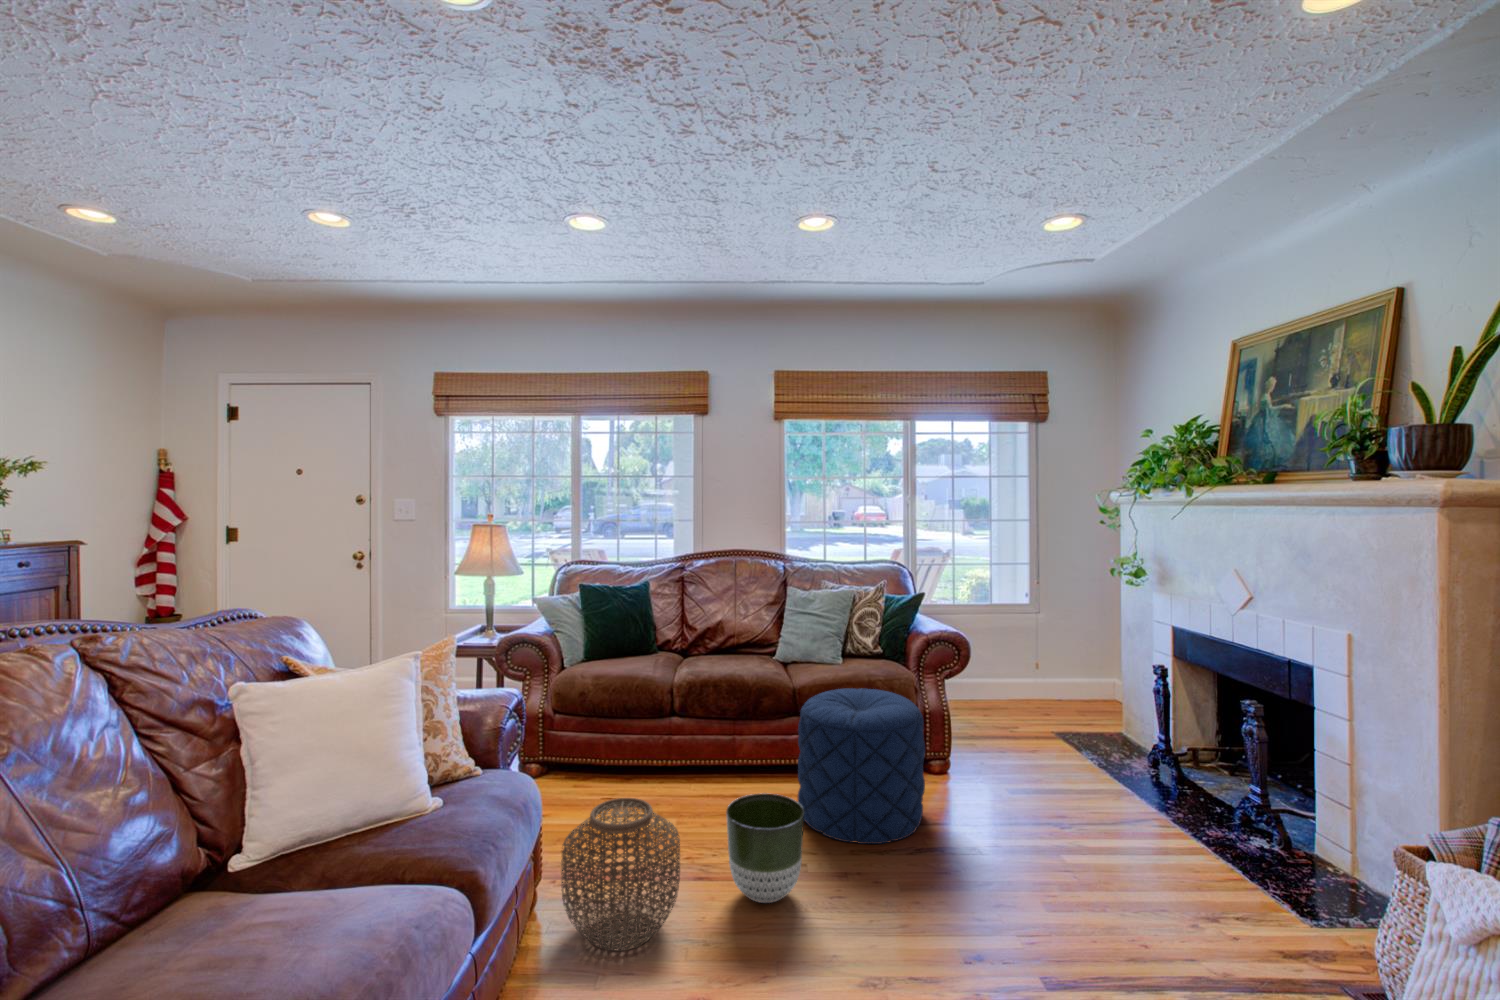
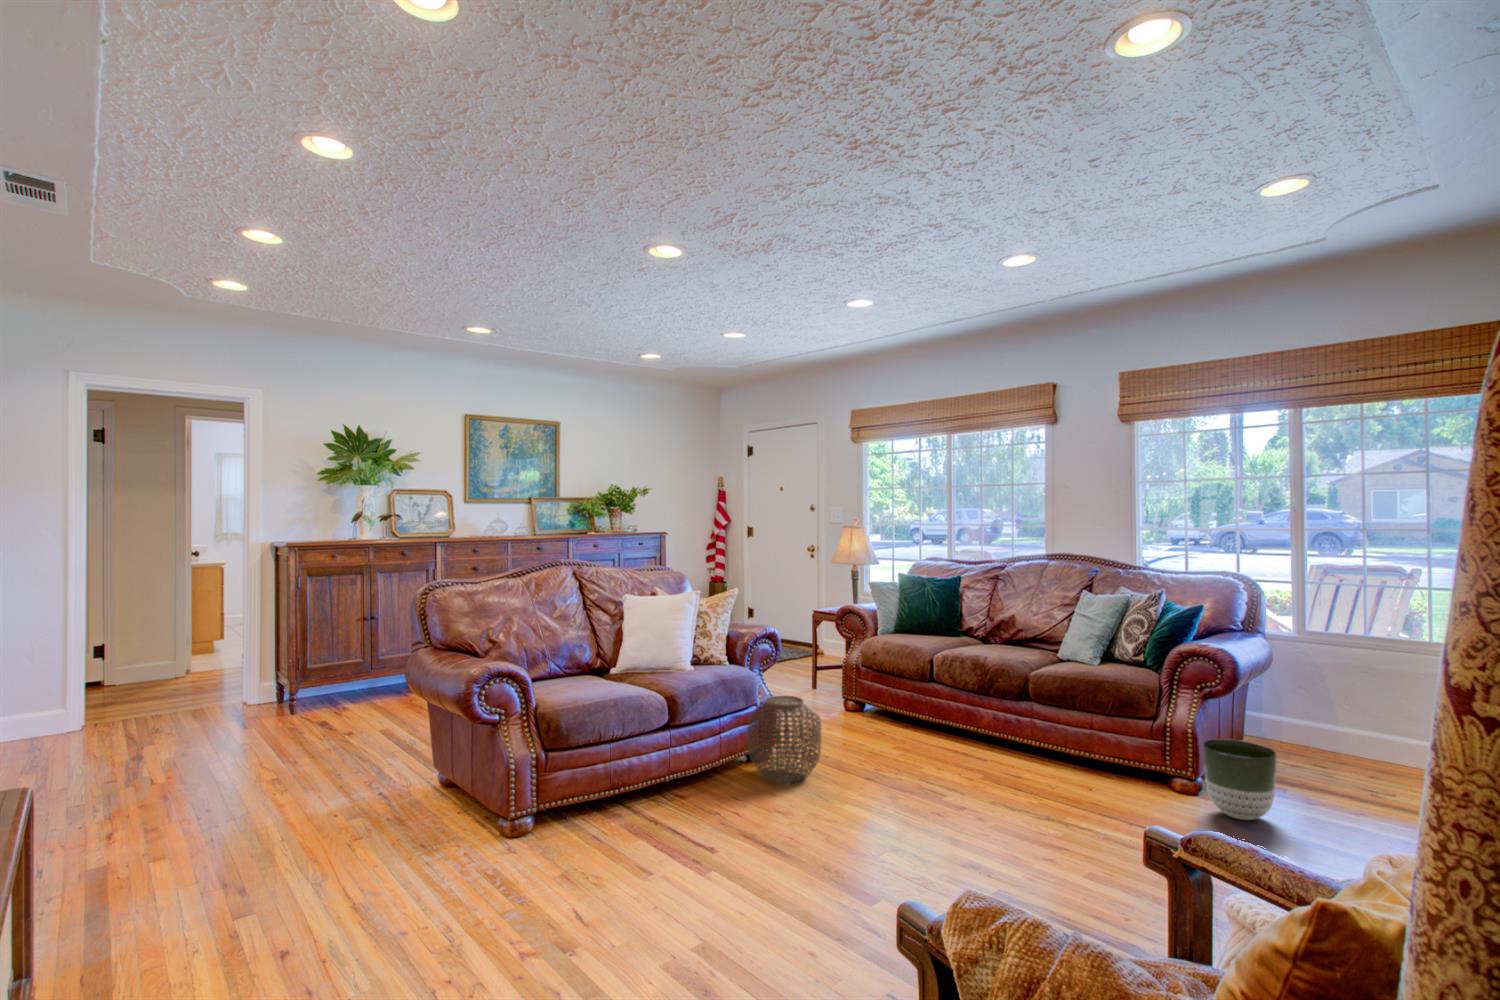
pouf: present [798,689,925,844] -> none [973,676,1095,809]
planter: present [726,793,804,903] -> present [1203,739,1276,820]

